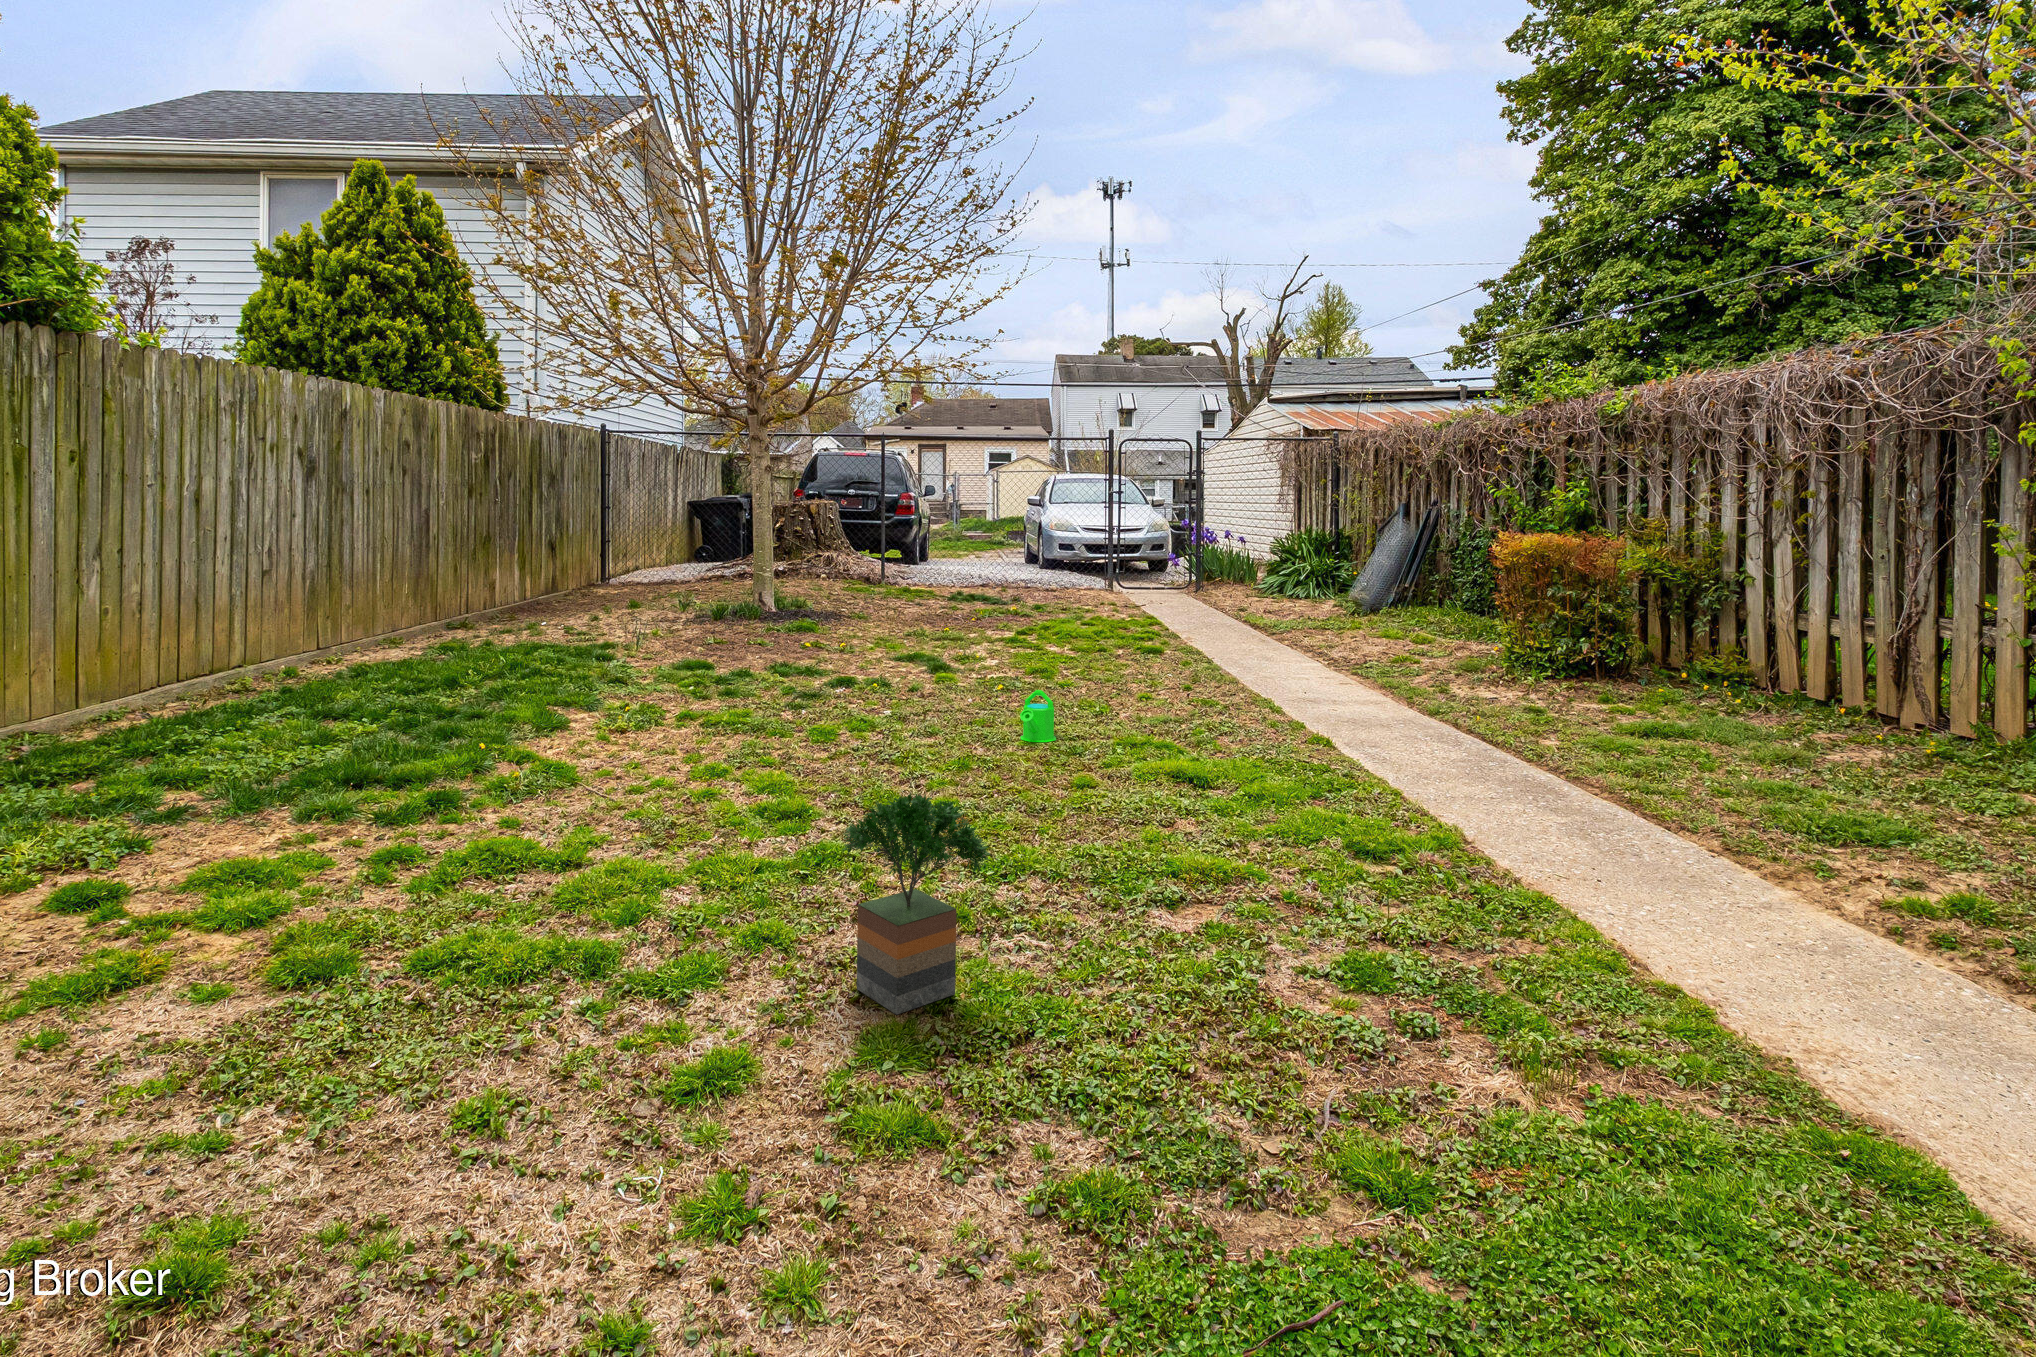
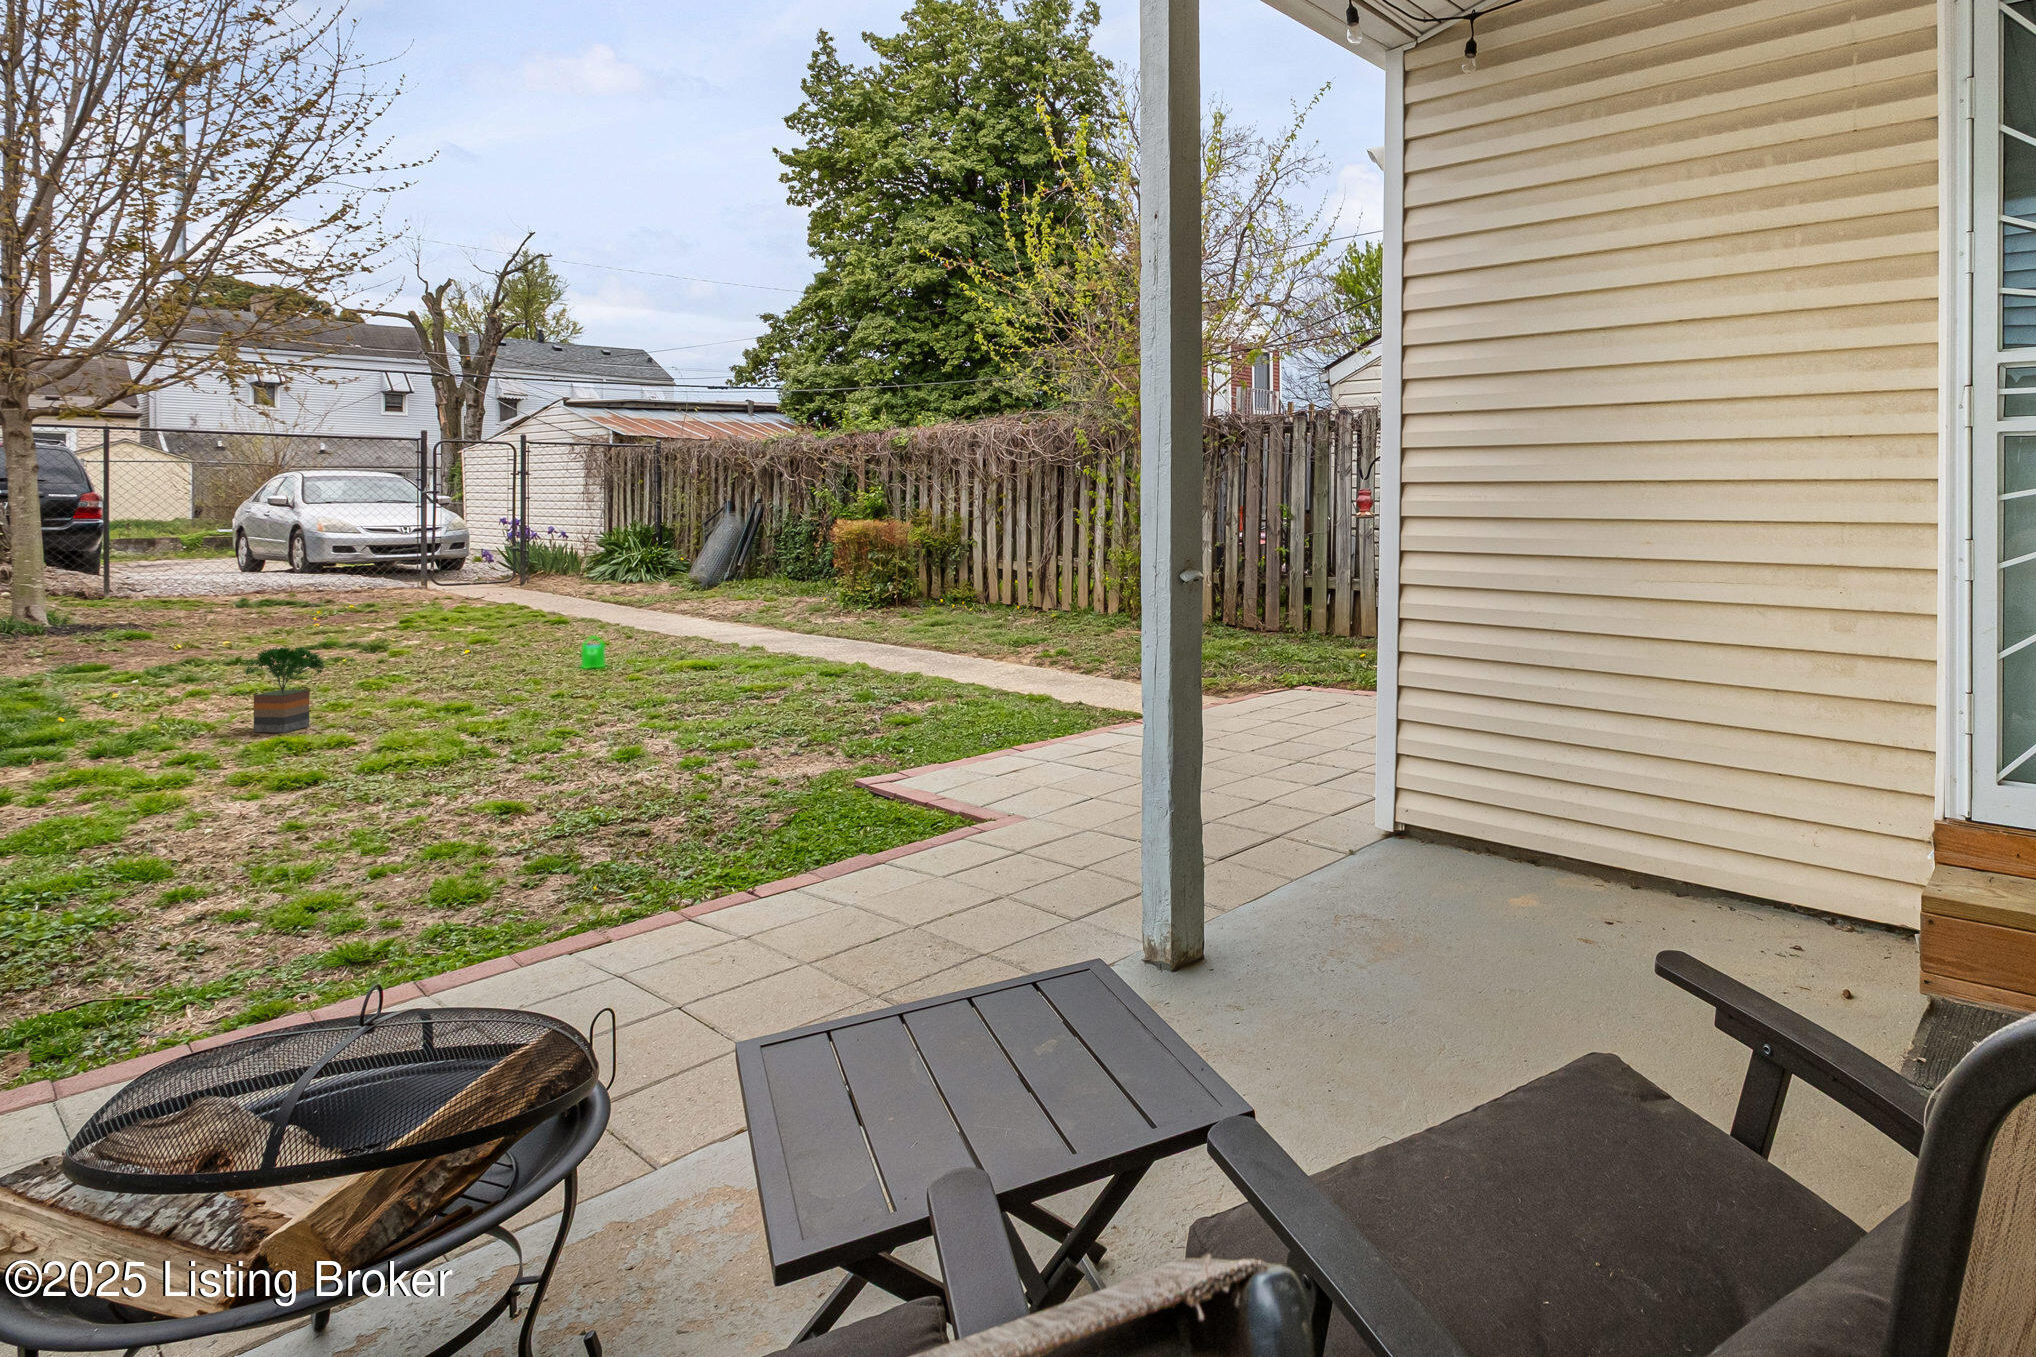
potted tree: present [842,793,990,1015] -> present [244,647,325,733]

